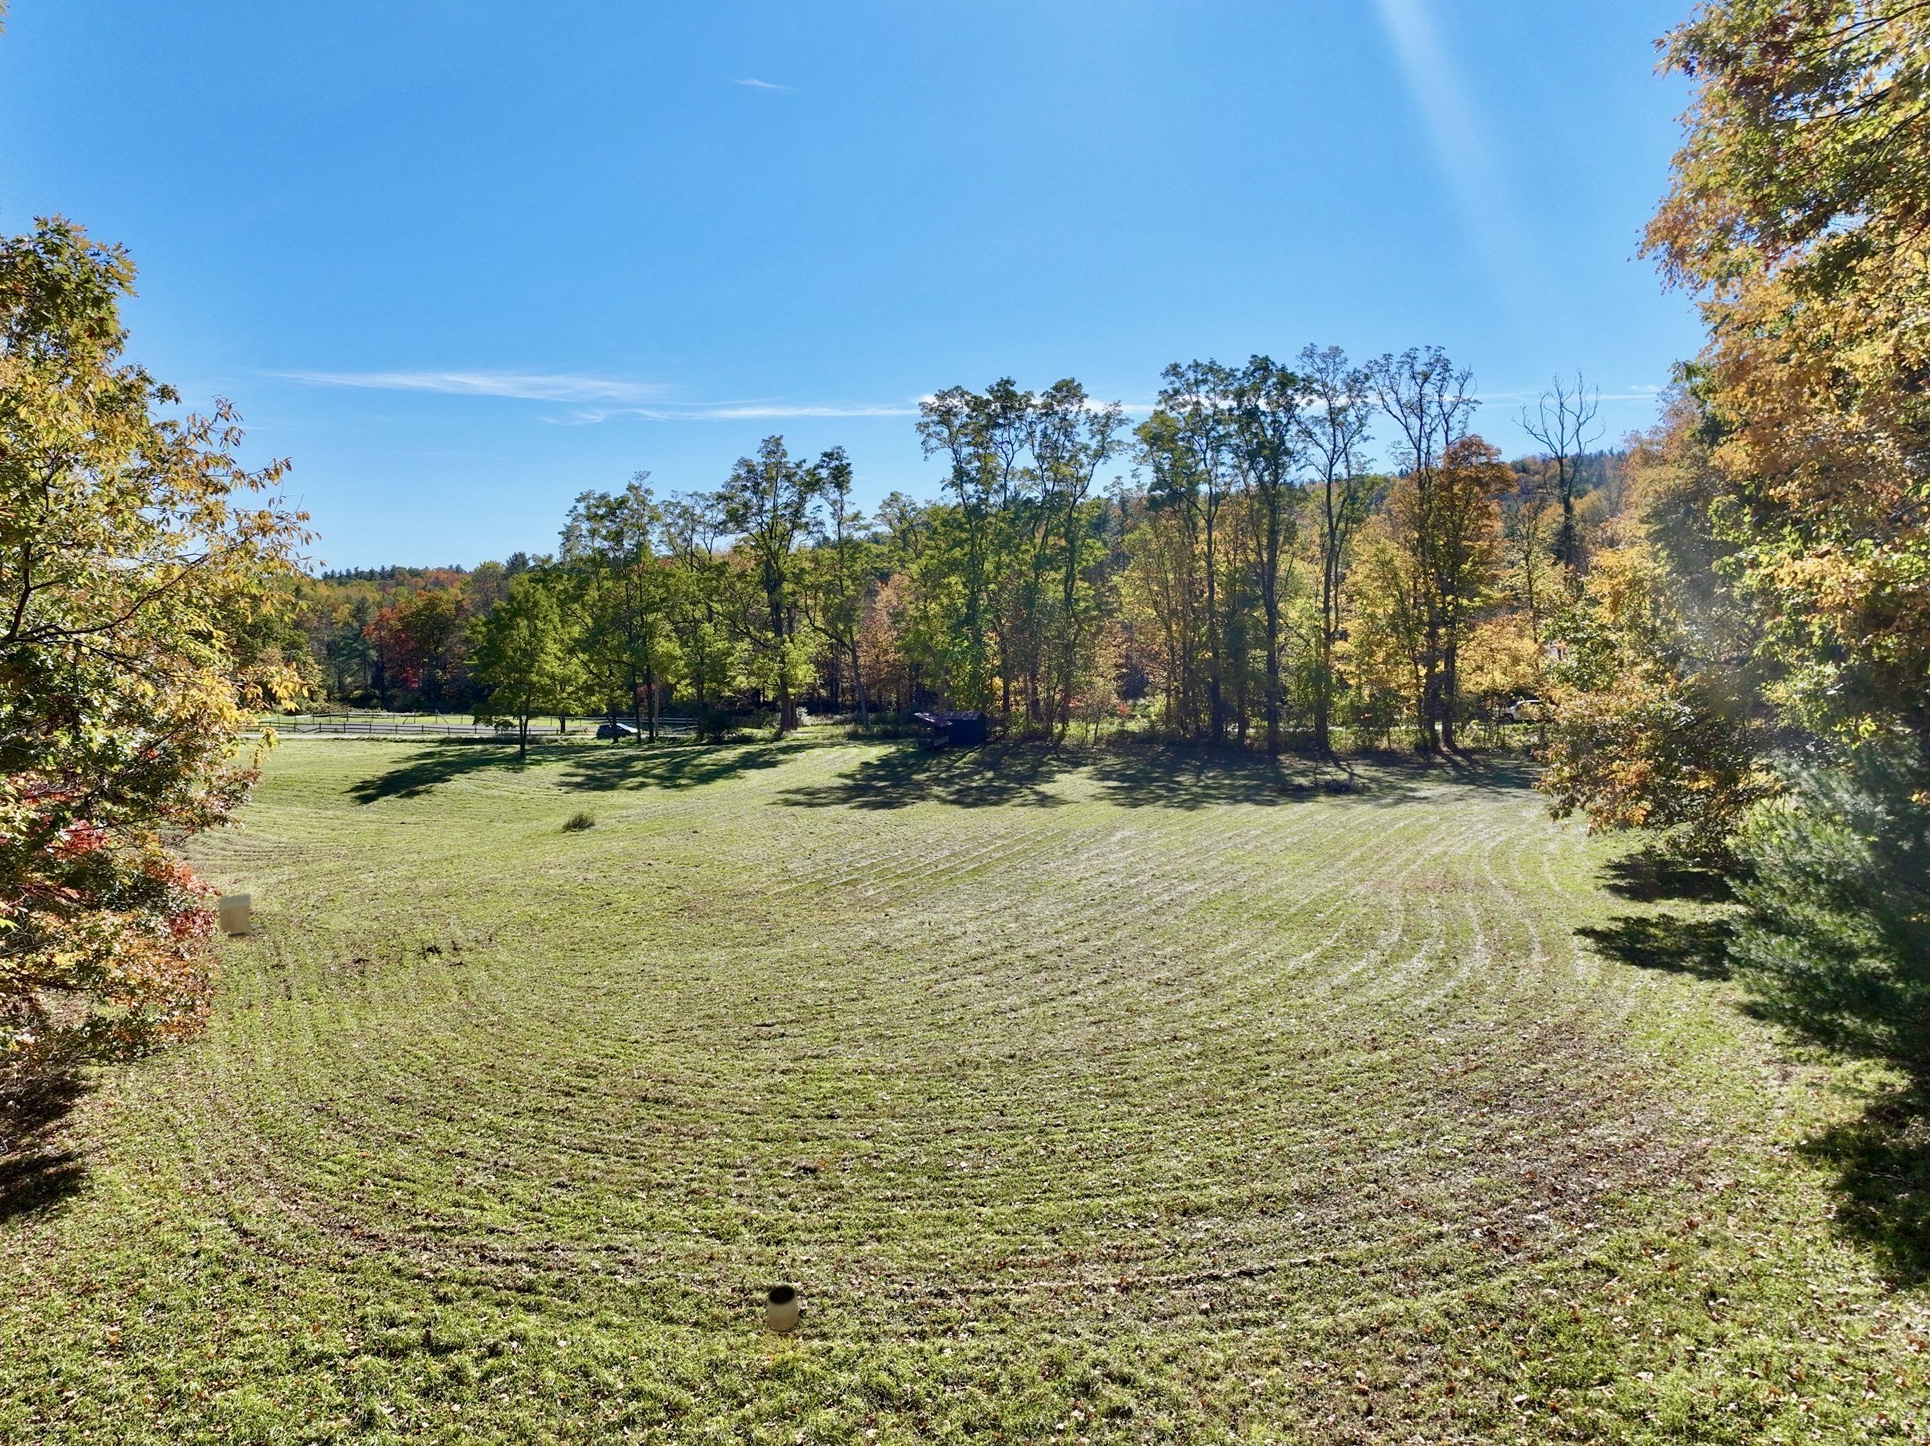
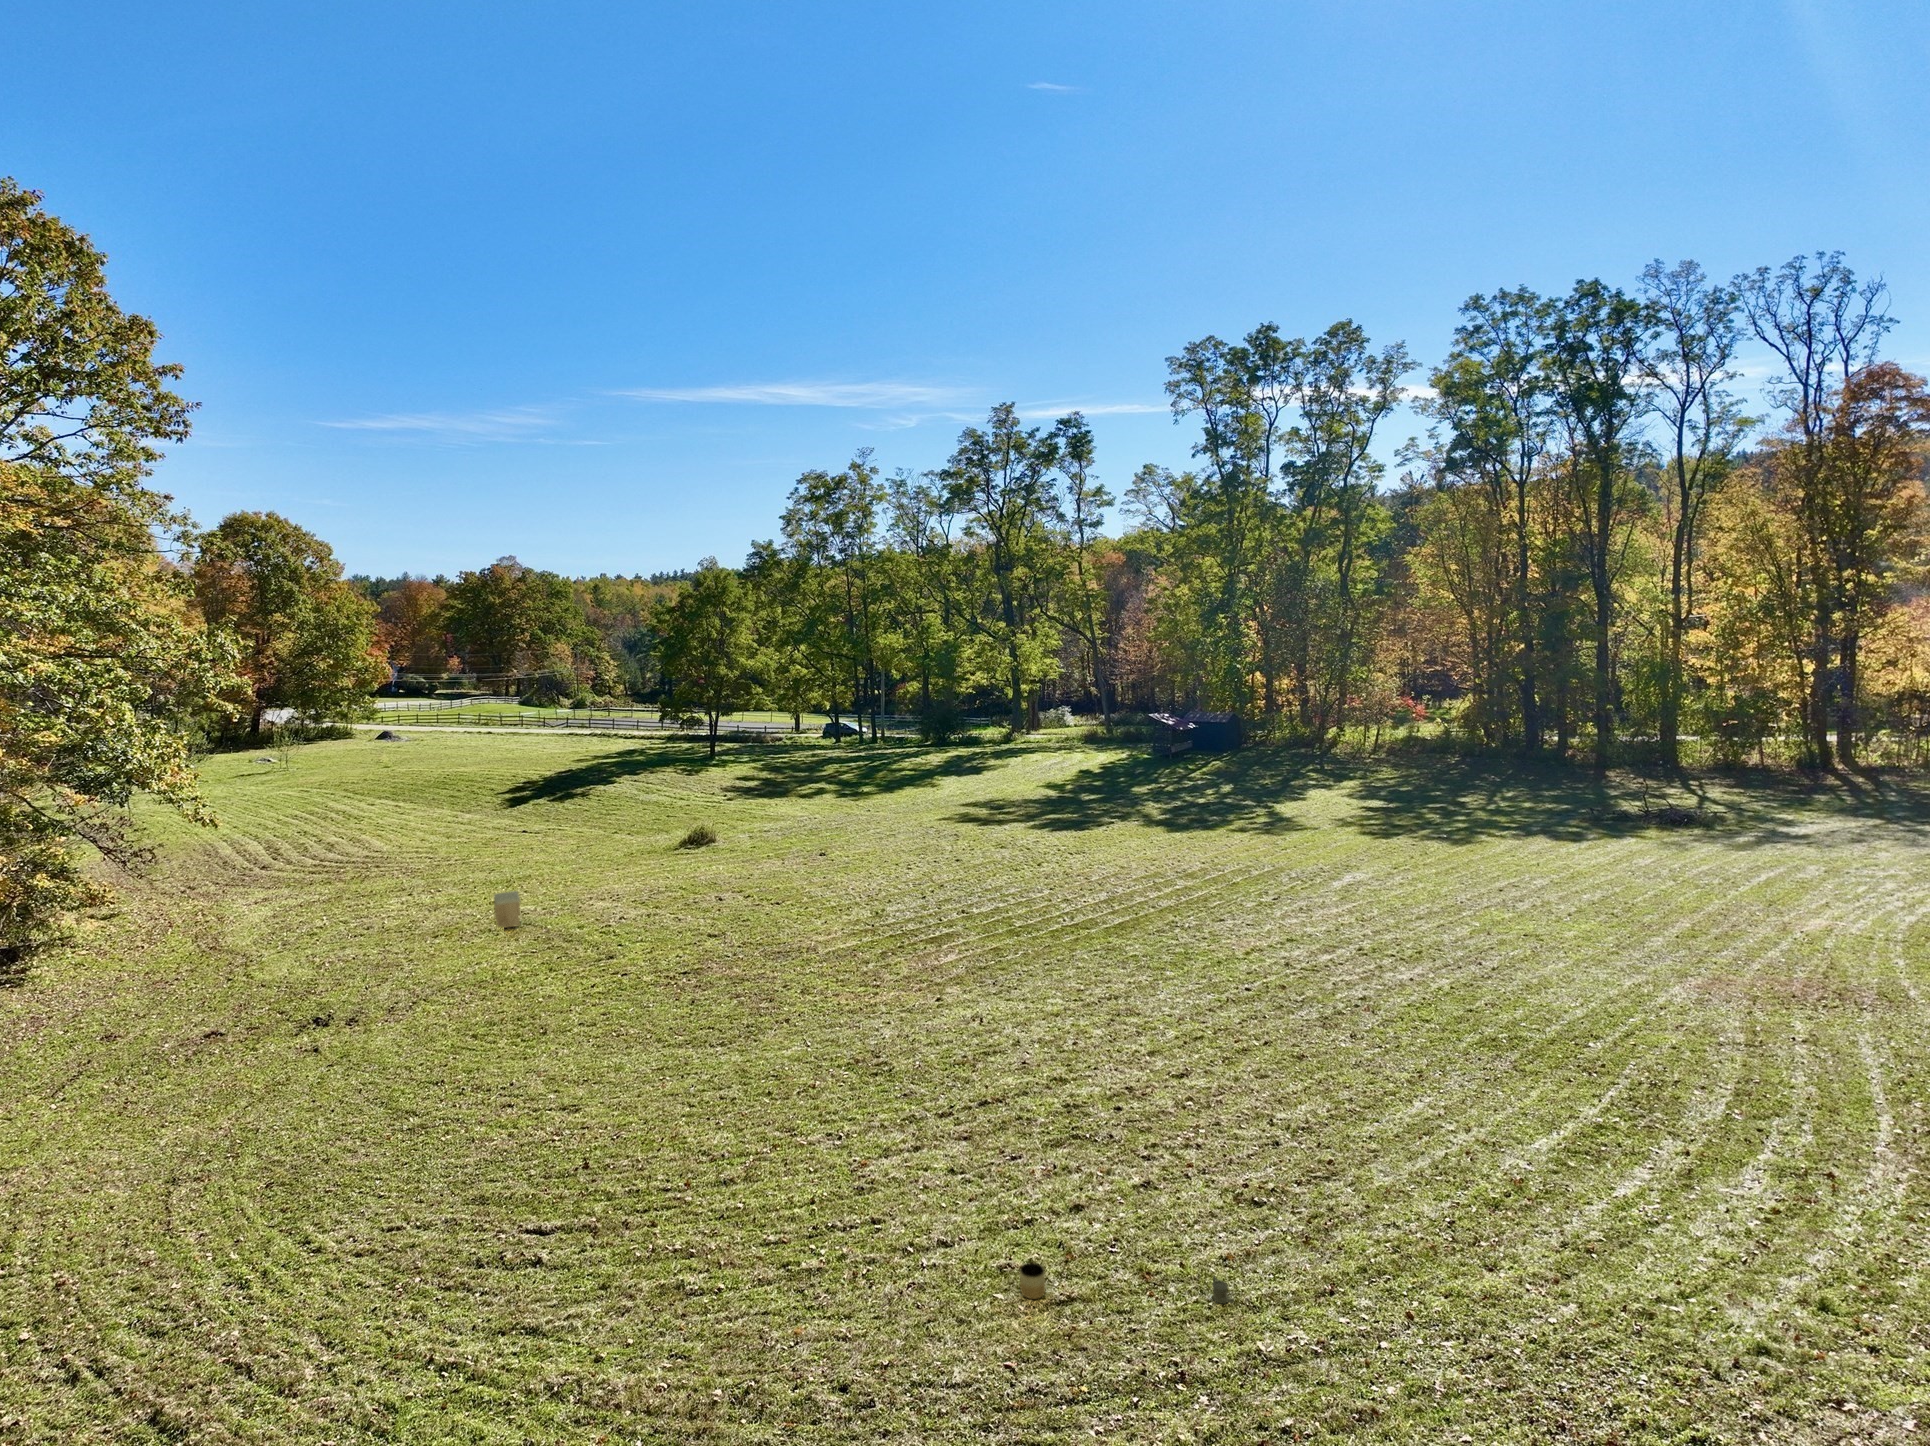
watering can: none [985,1272,1009,1306] -> present [1212,1276,1234,1304]

